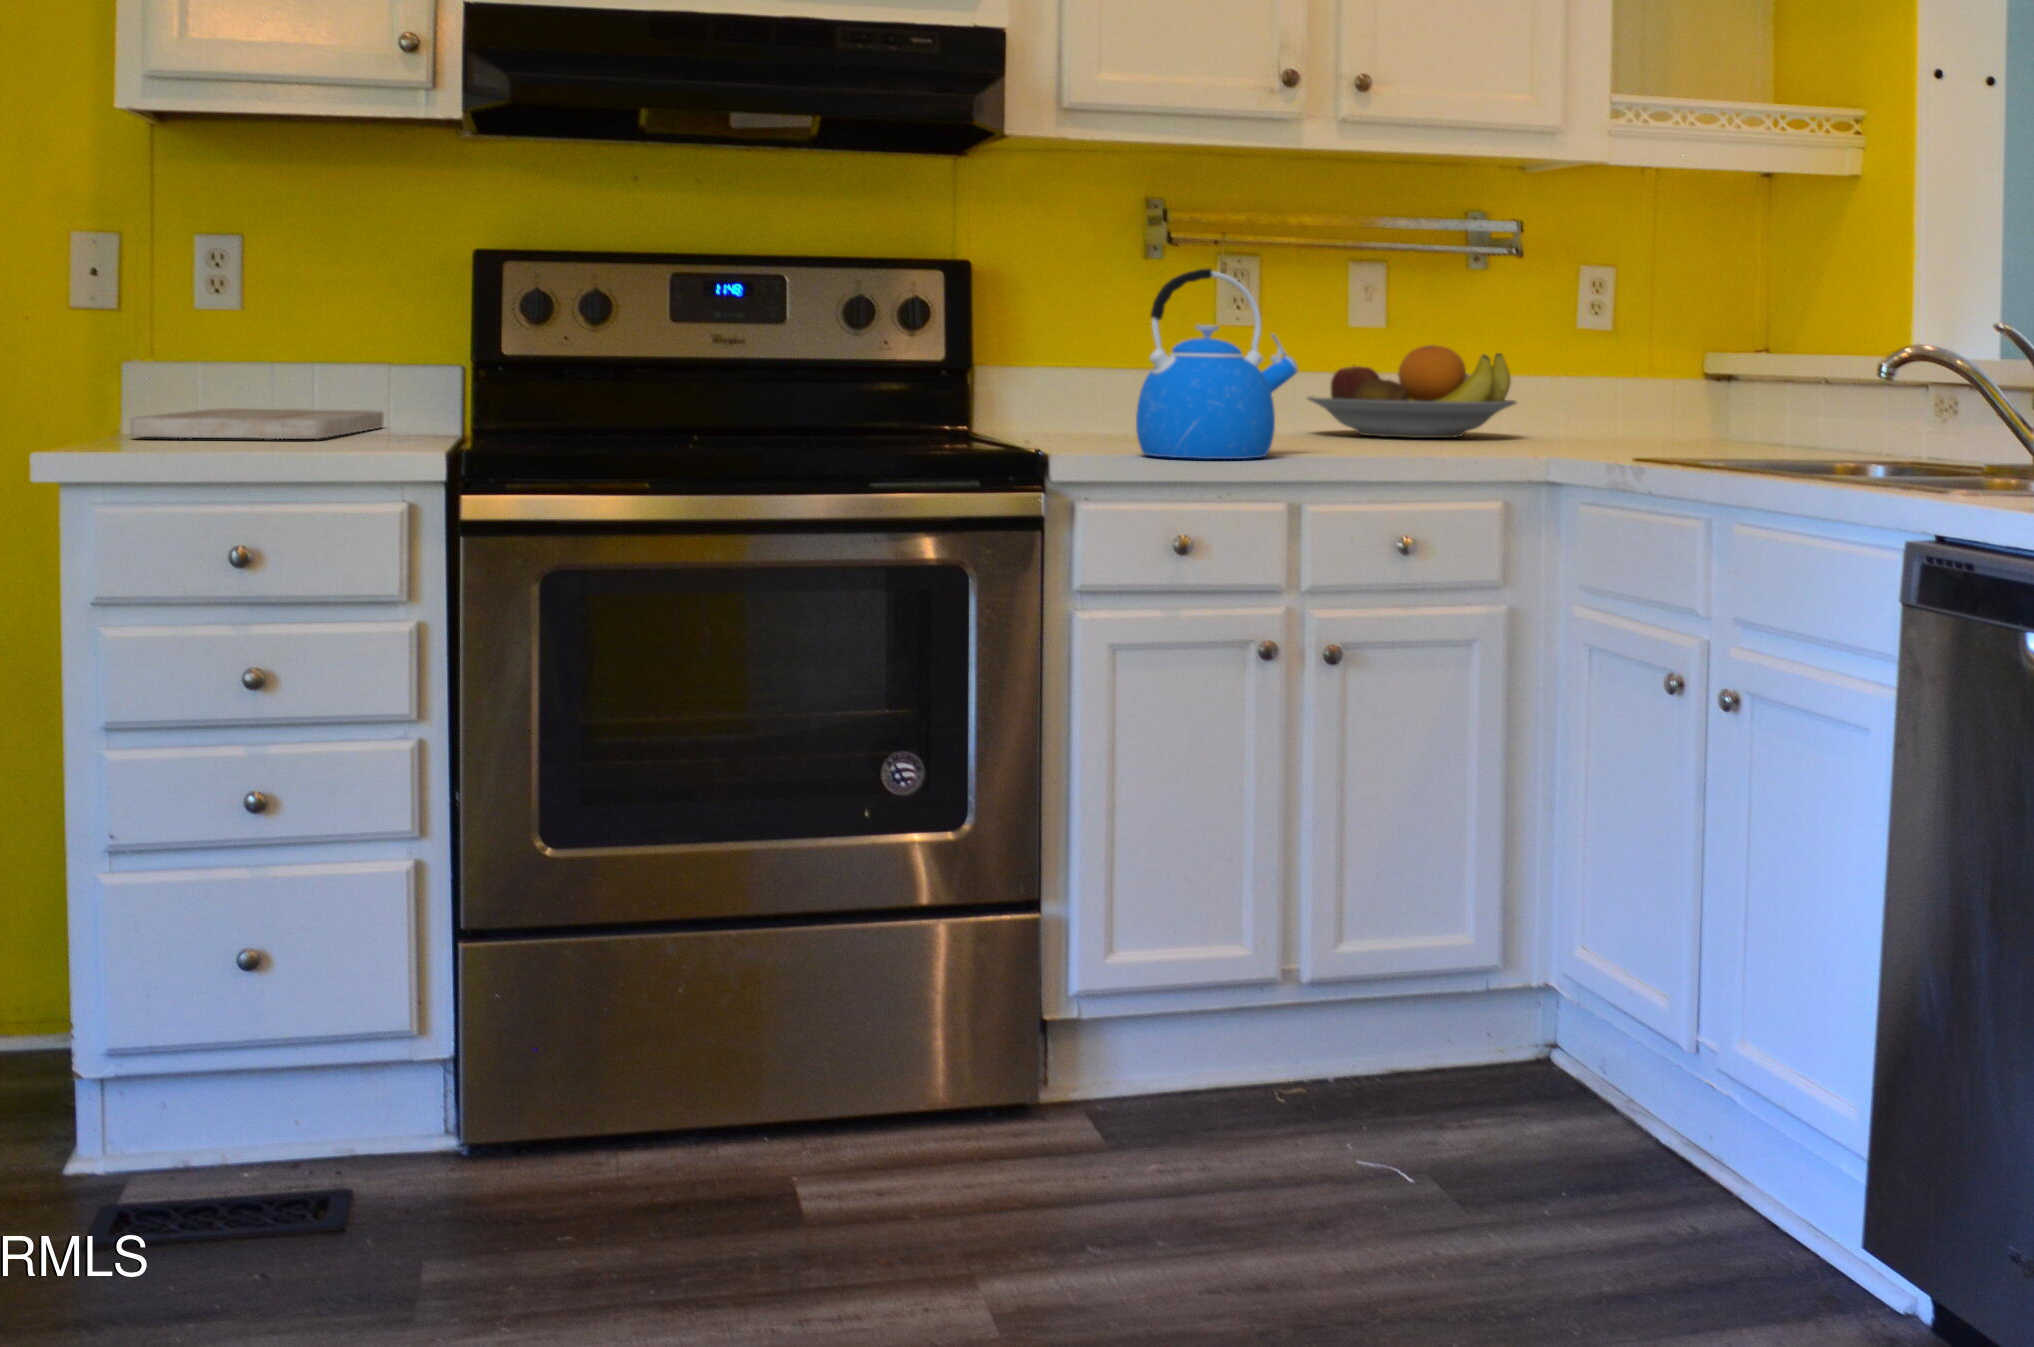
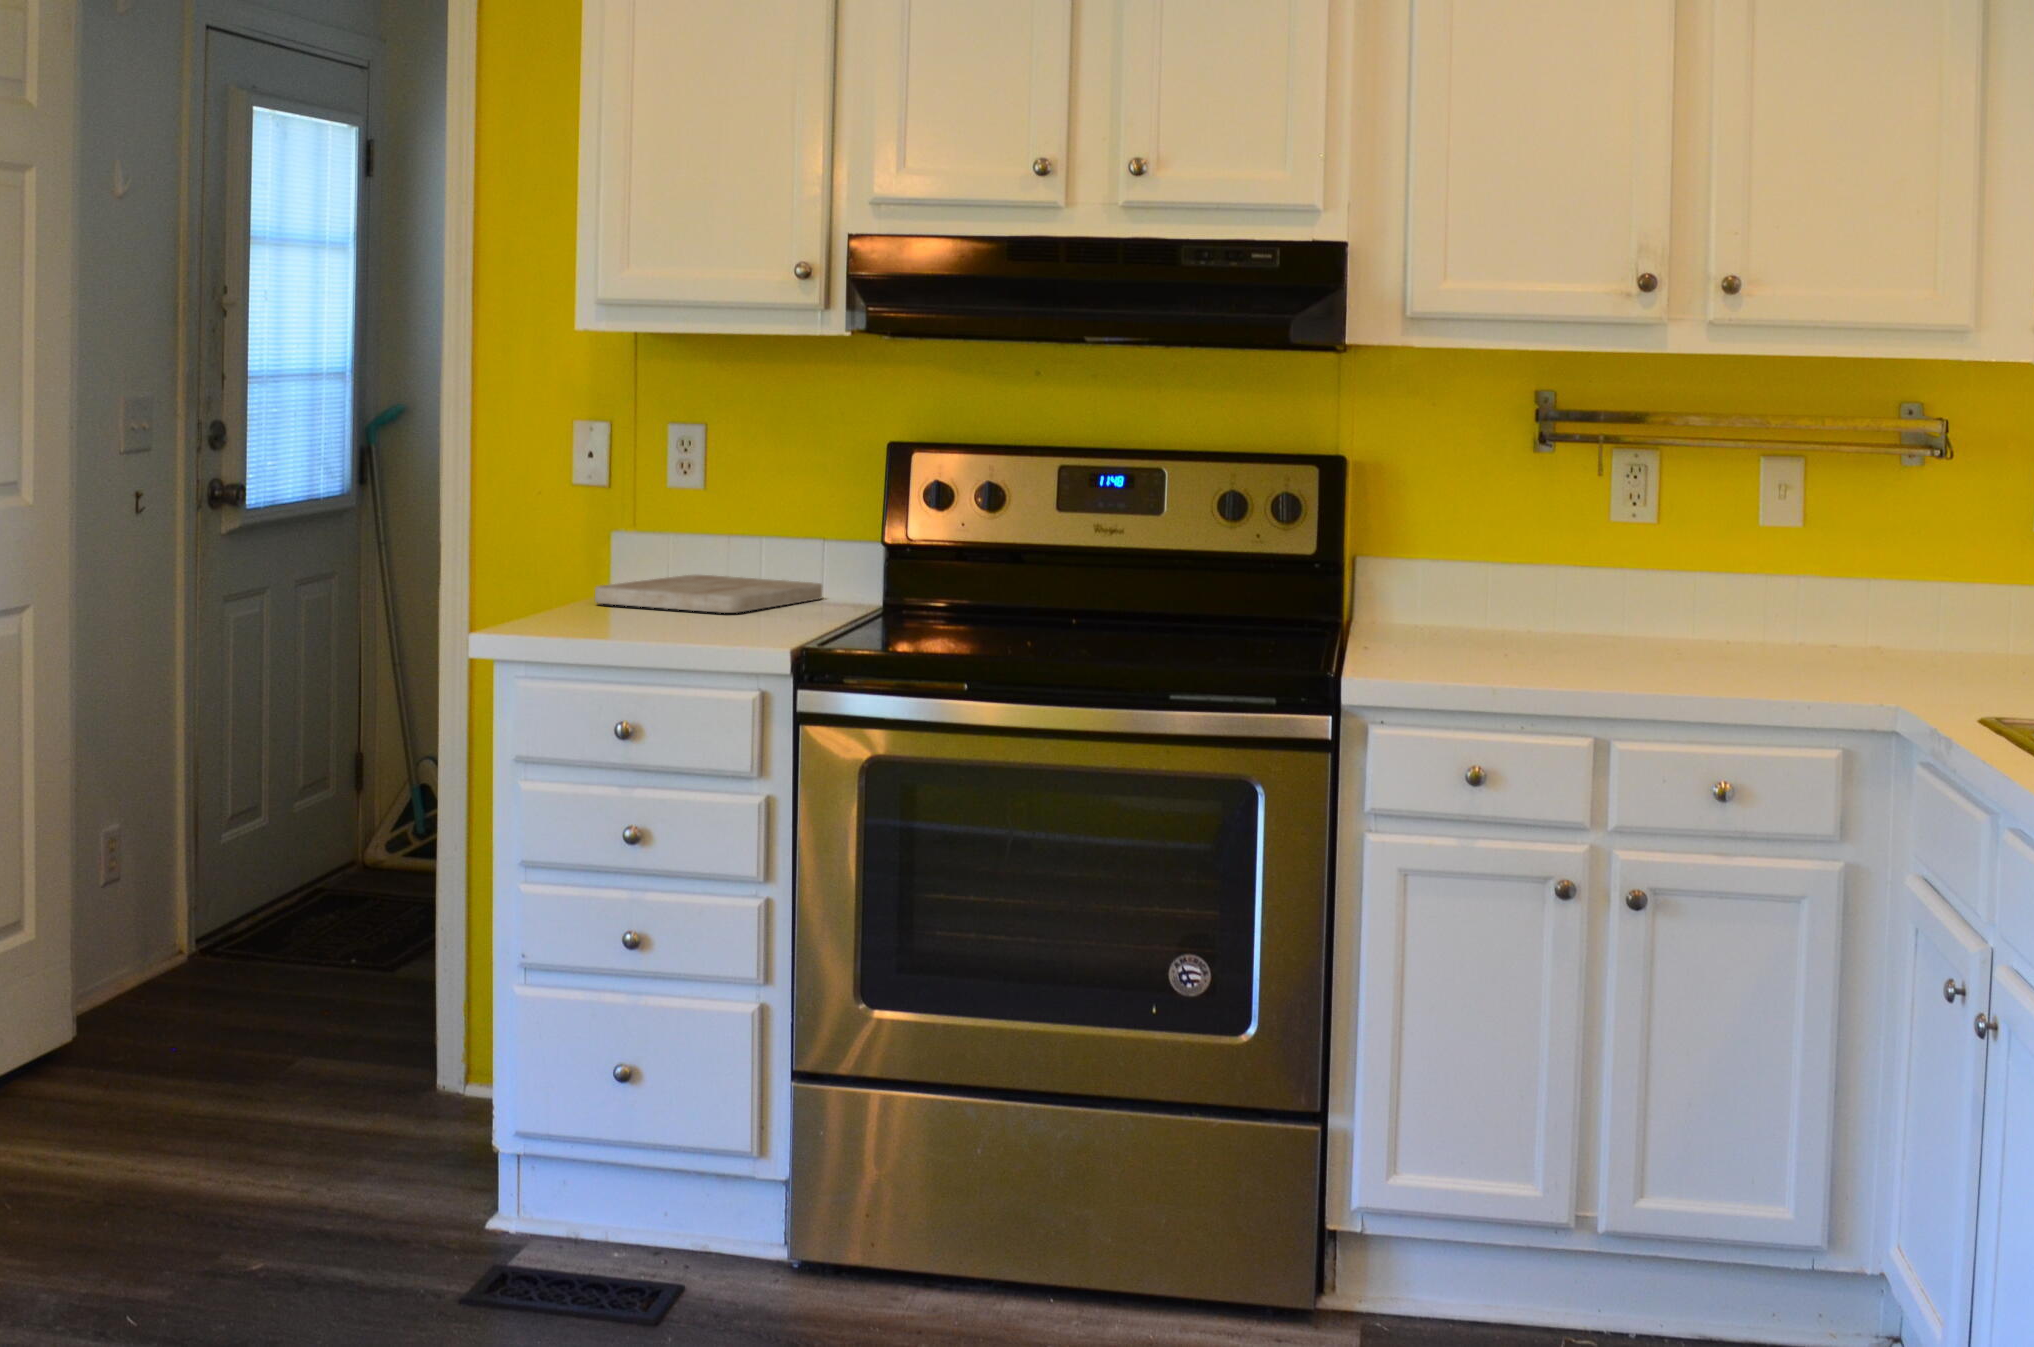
kettle: present [1136,268,1298,459] -> none [1427,491,1609,692]
fruit bowl: present [1308,345,1516,438] -> none [1724,567,1979,673]

